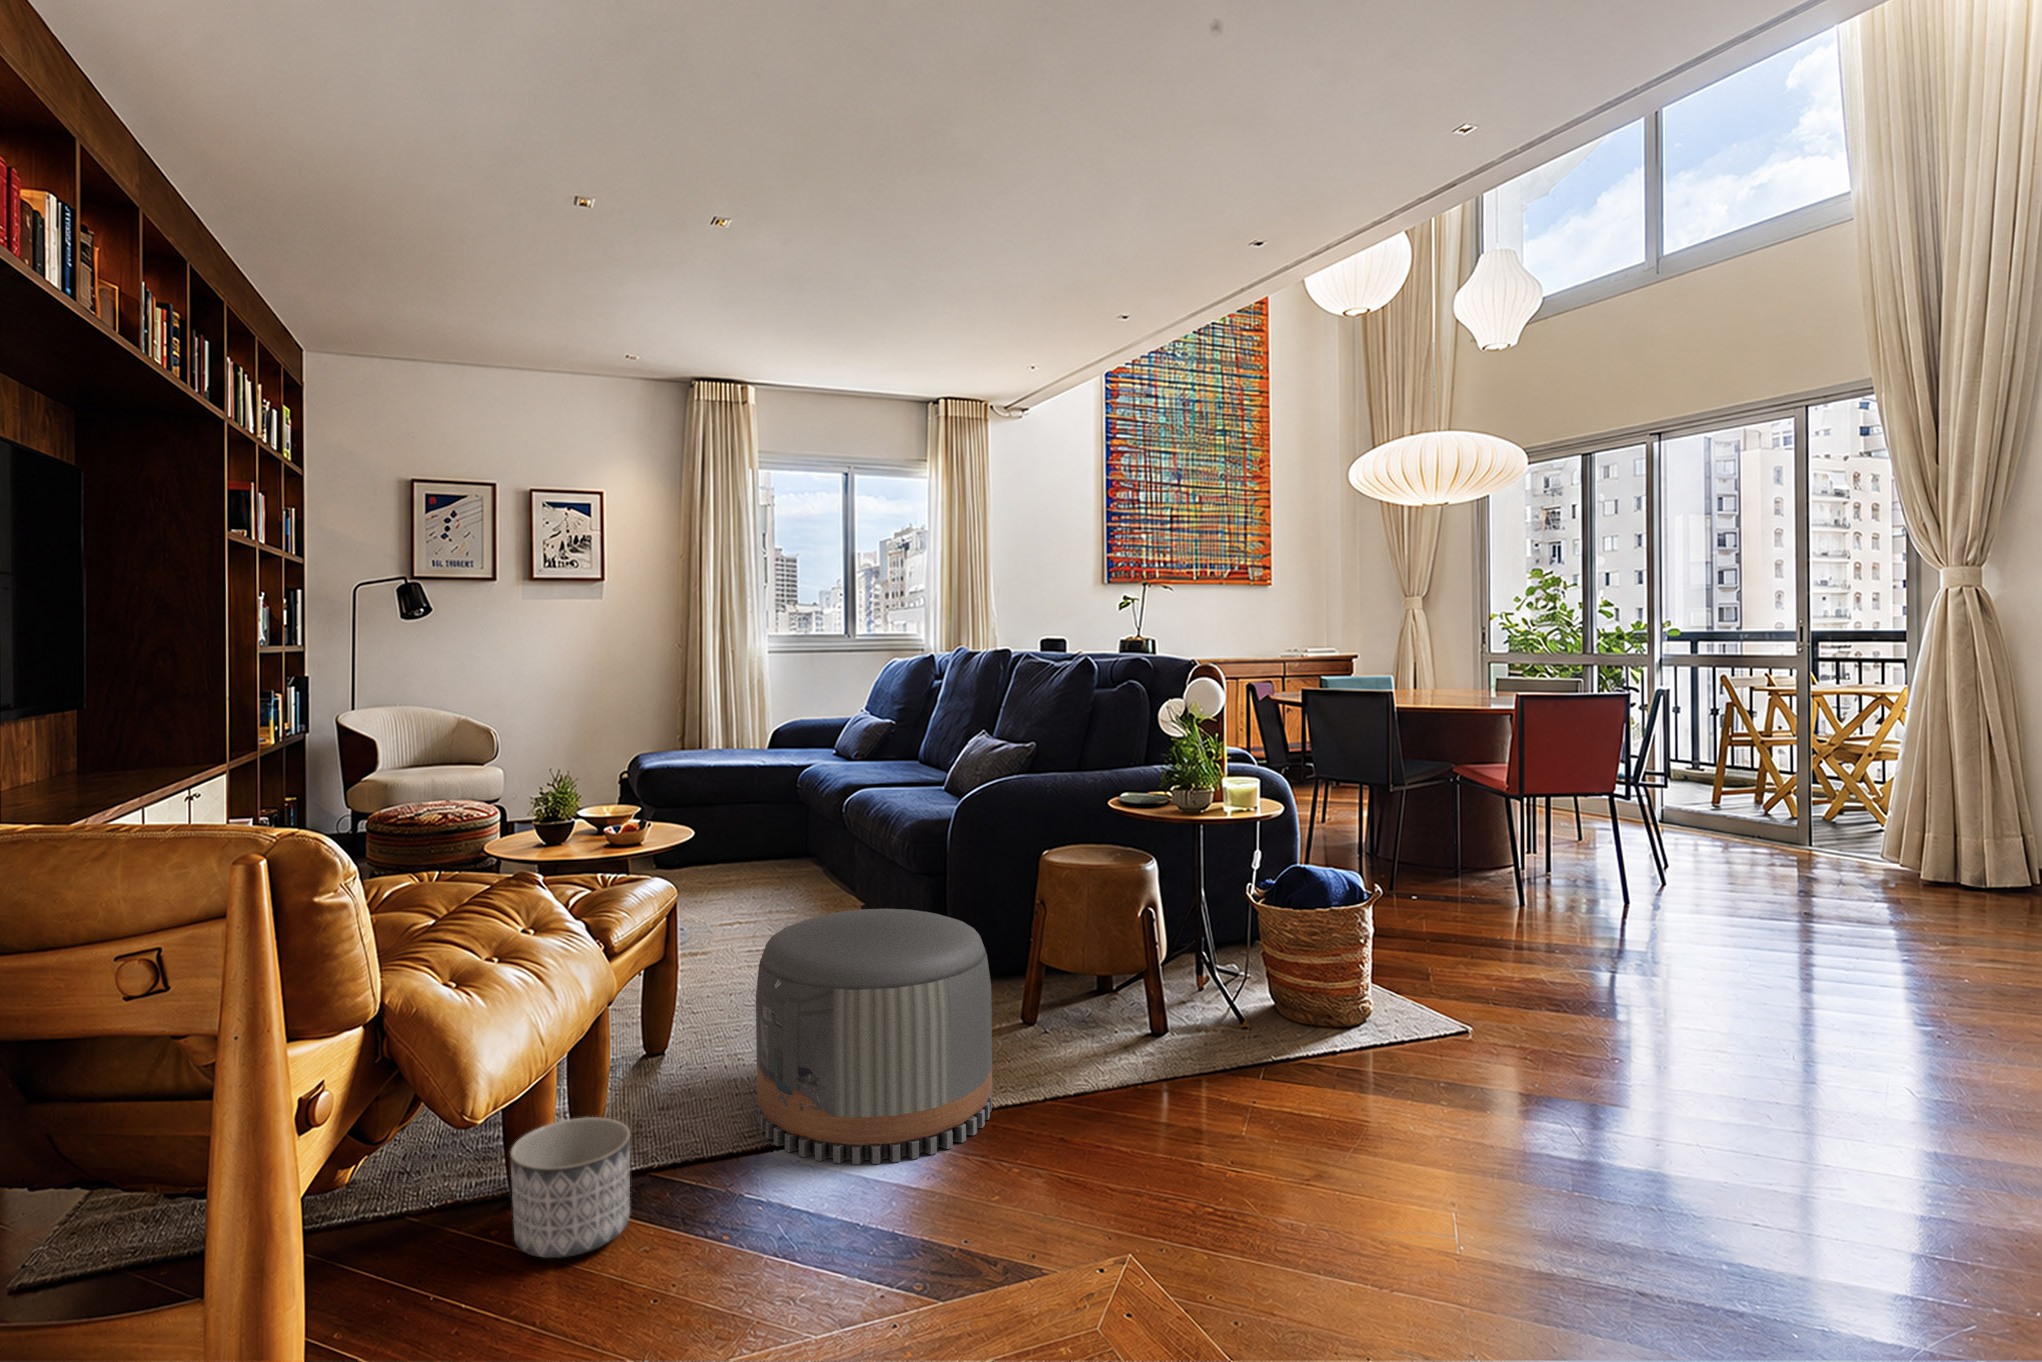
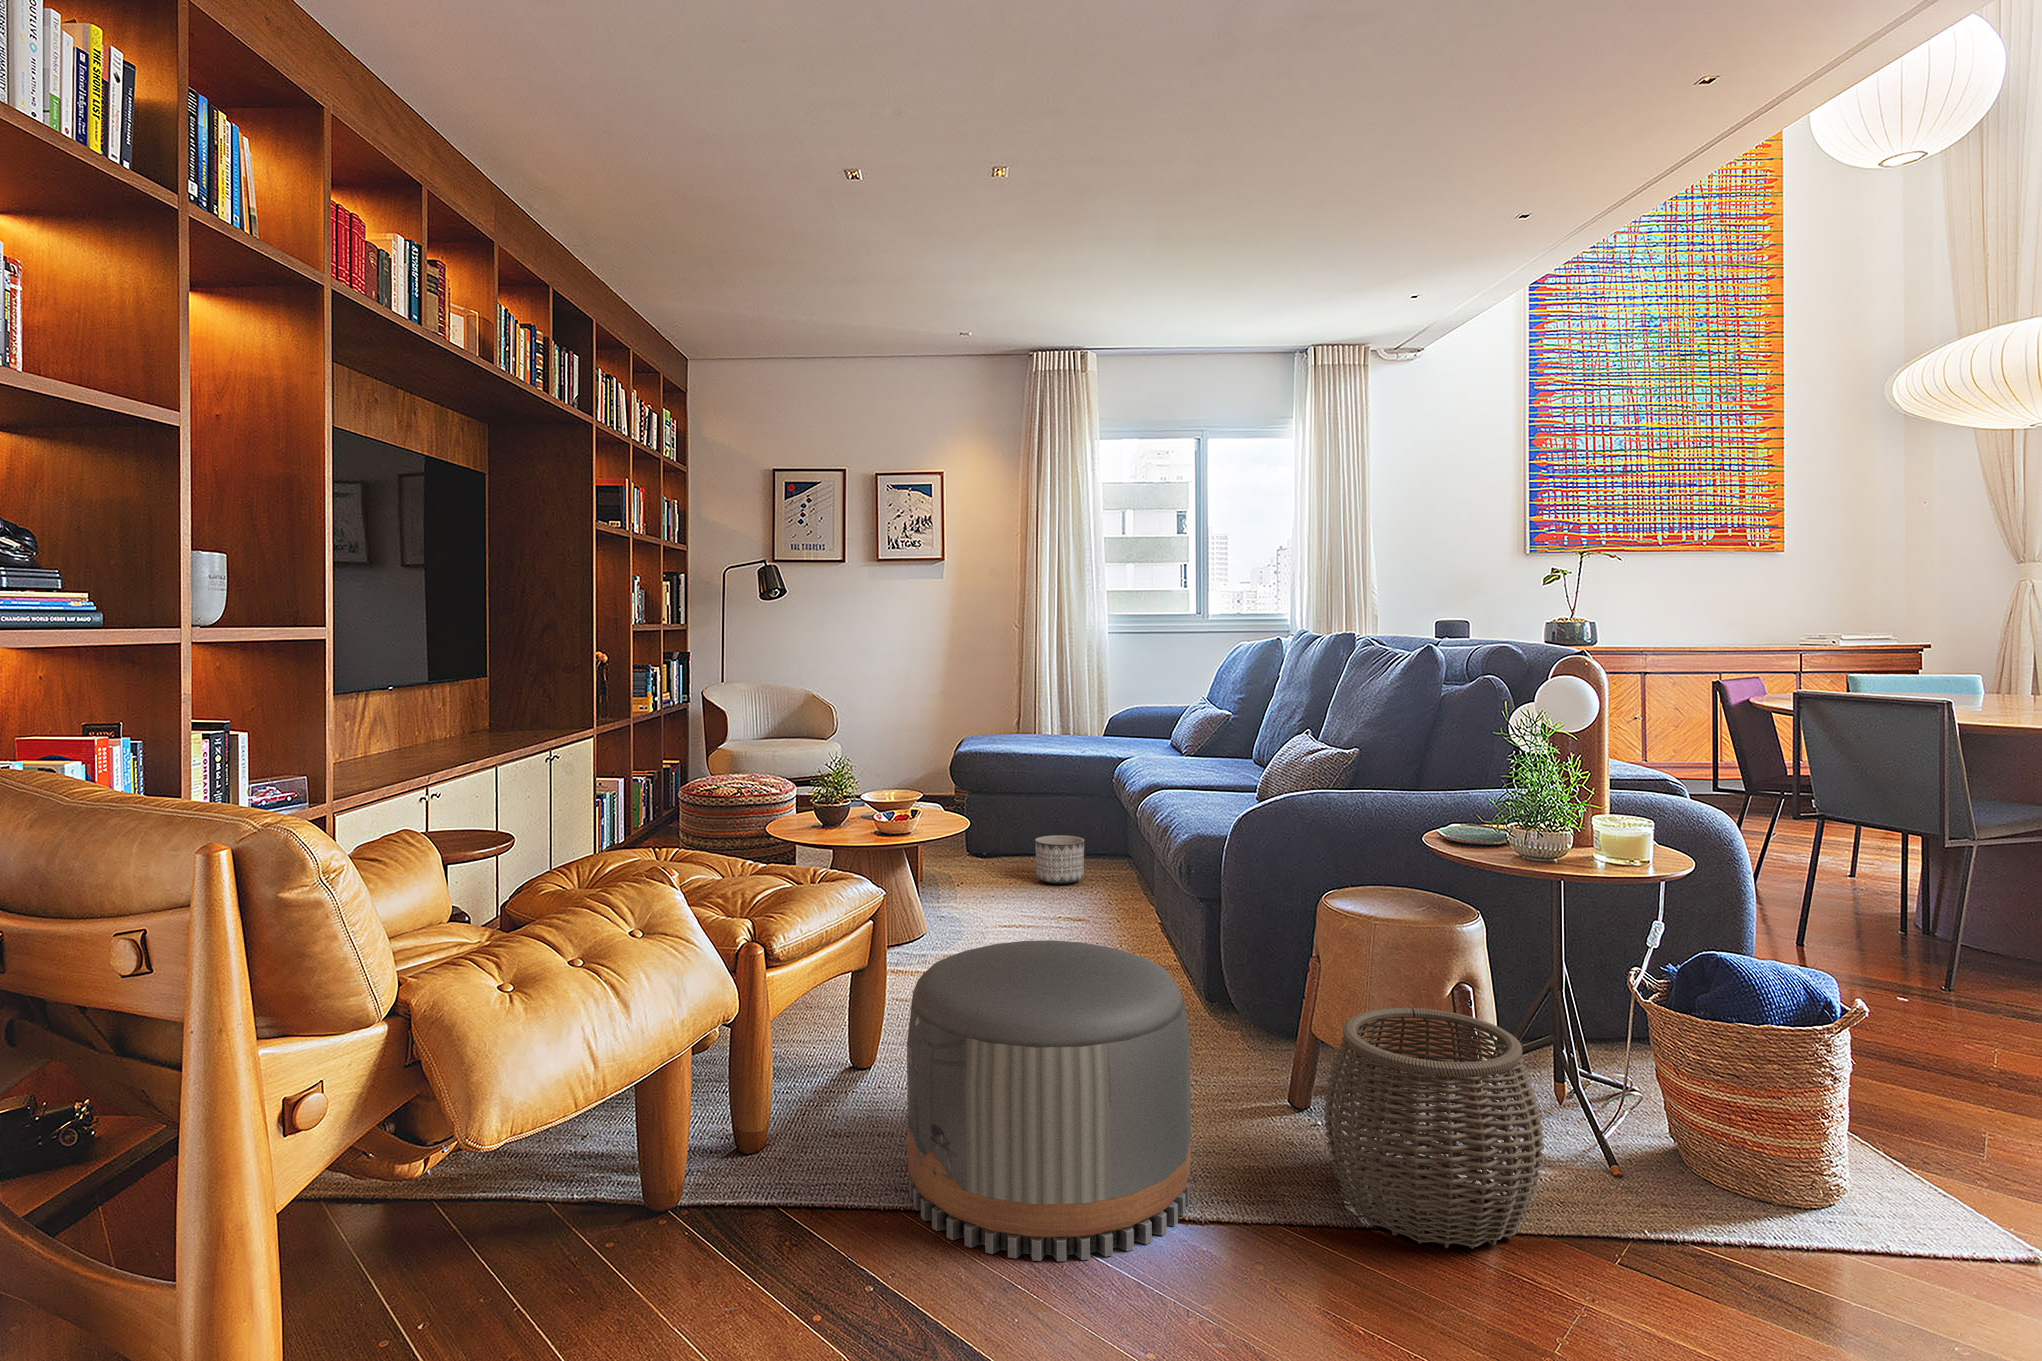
woven basket: none [1082,932,1236,1100] -> present [1324,1008,1544,1249]
planter: present [510,1117,631,1258] -> present [1035,835,1084,884]

